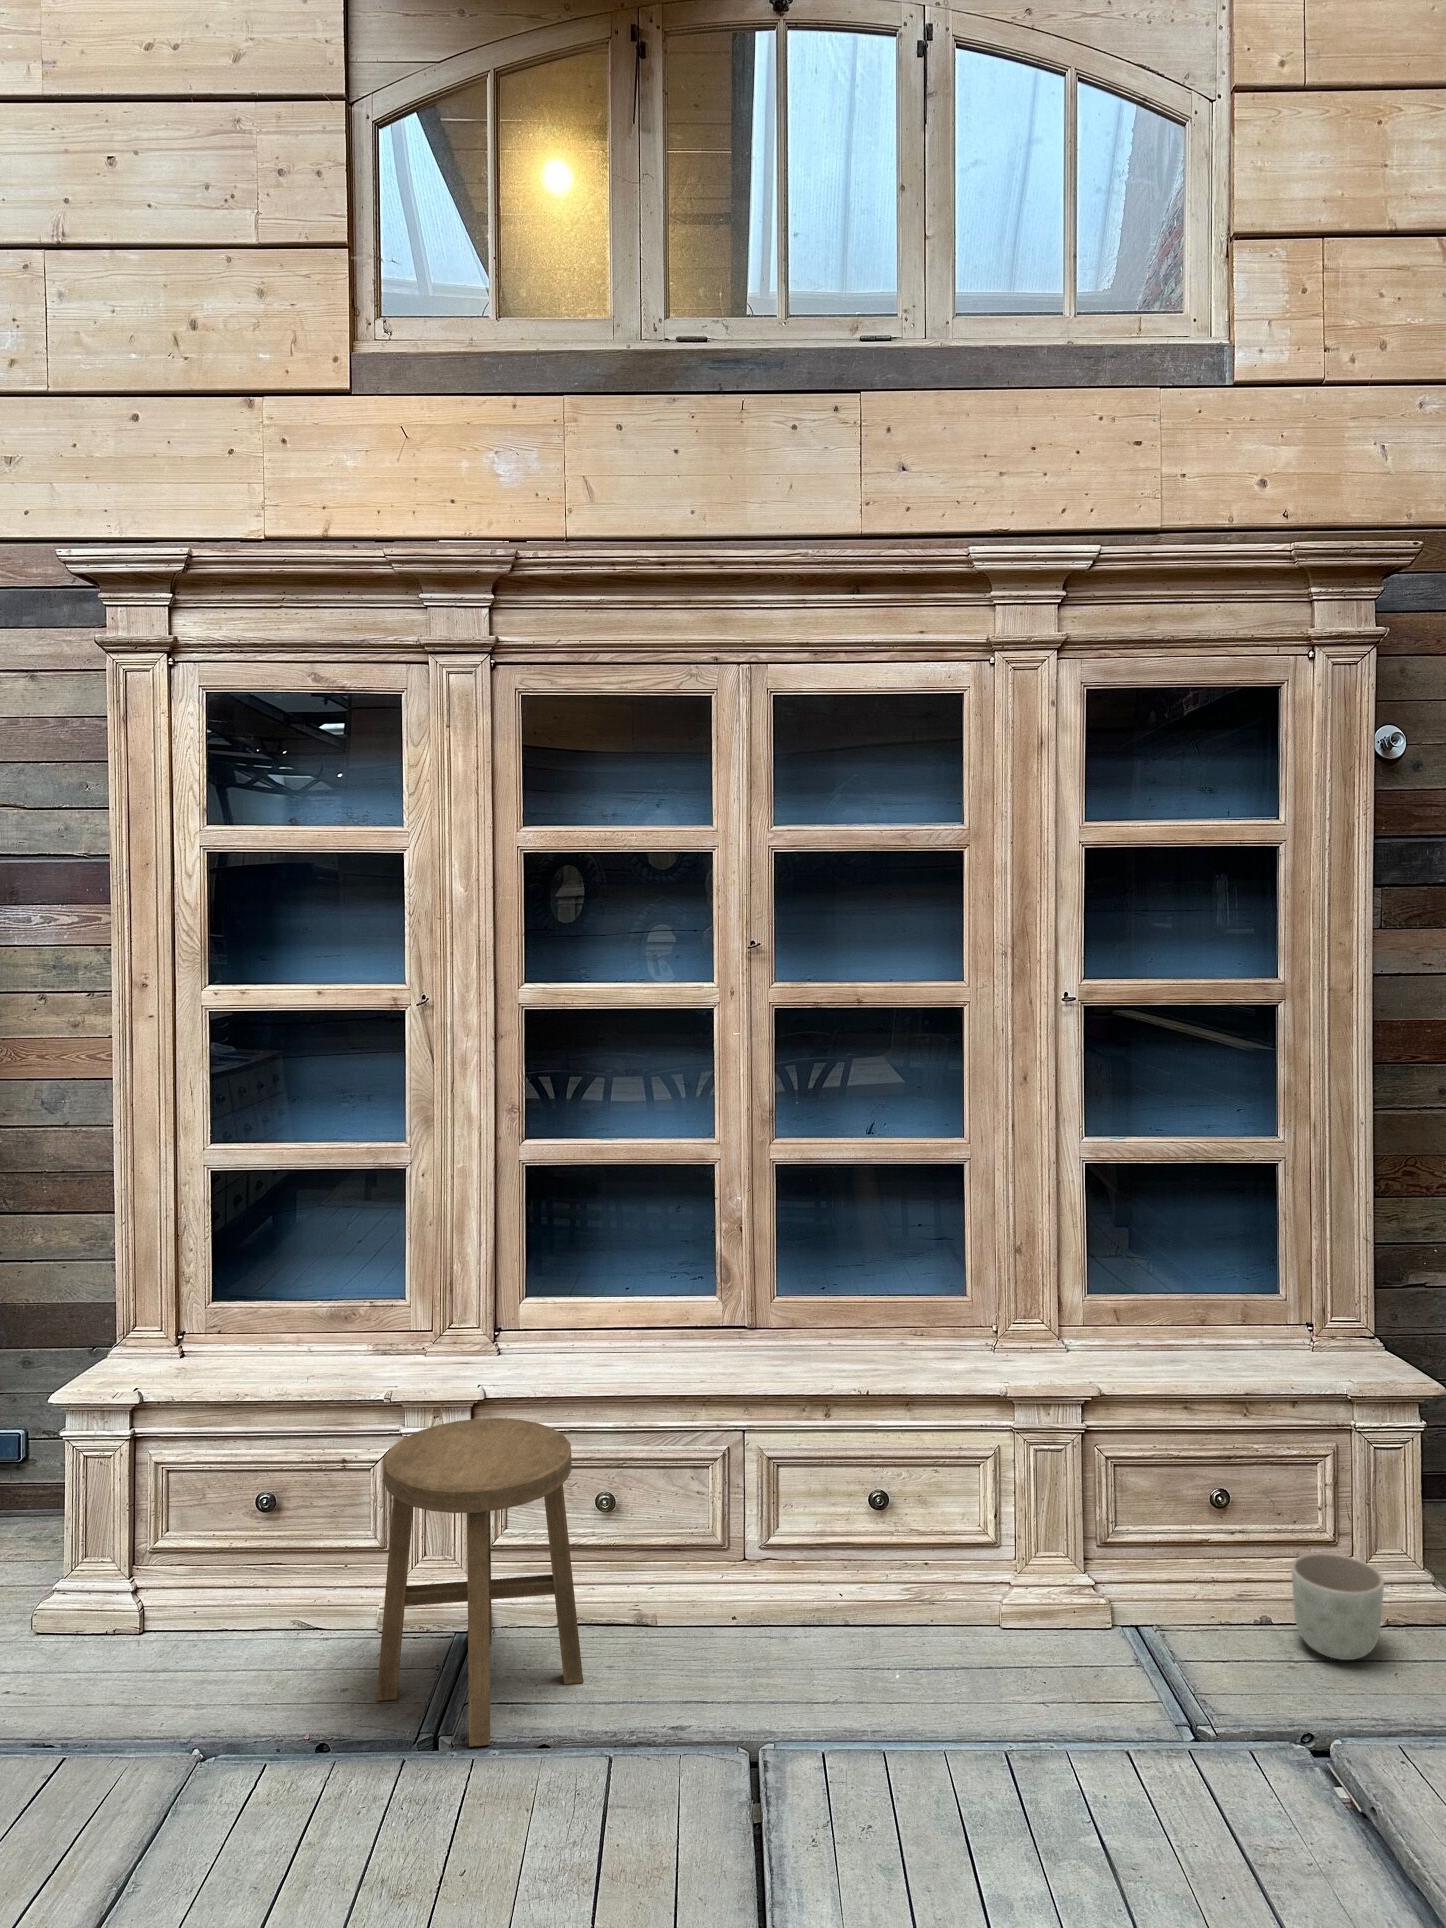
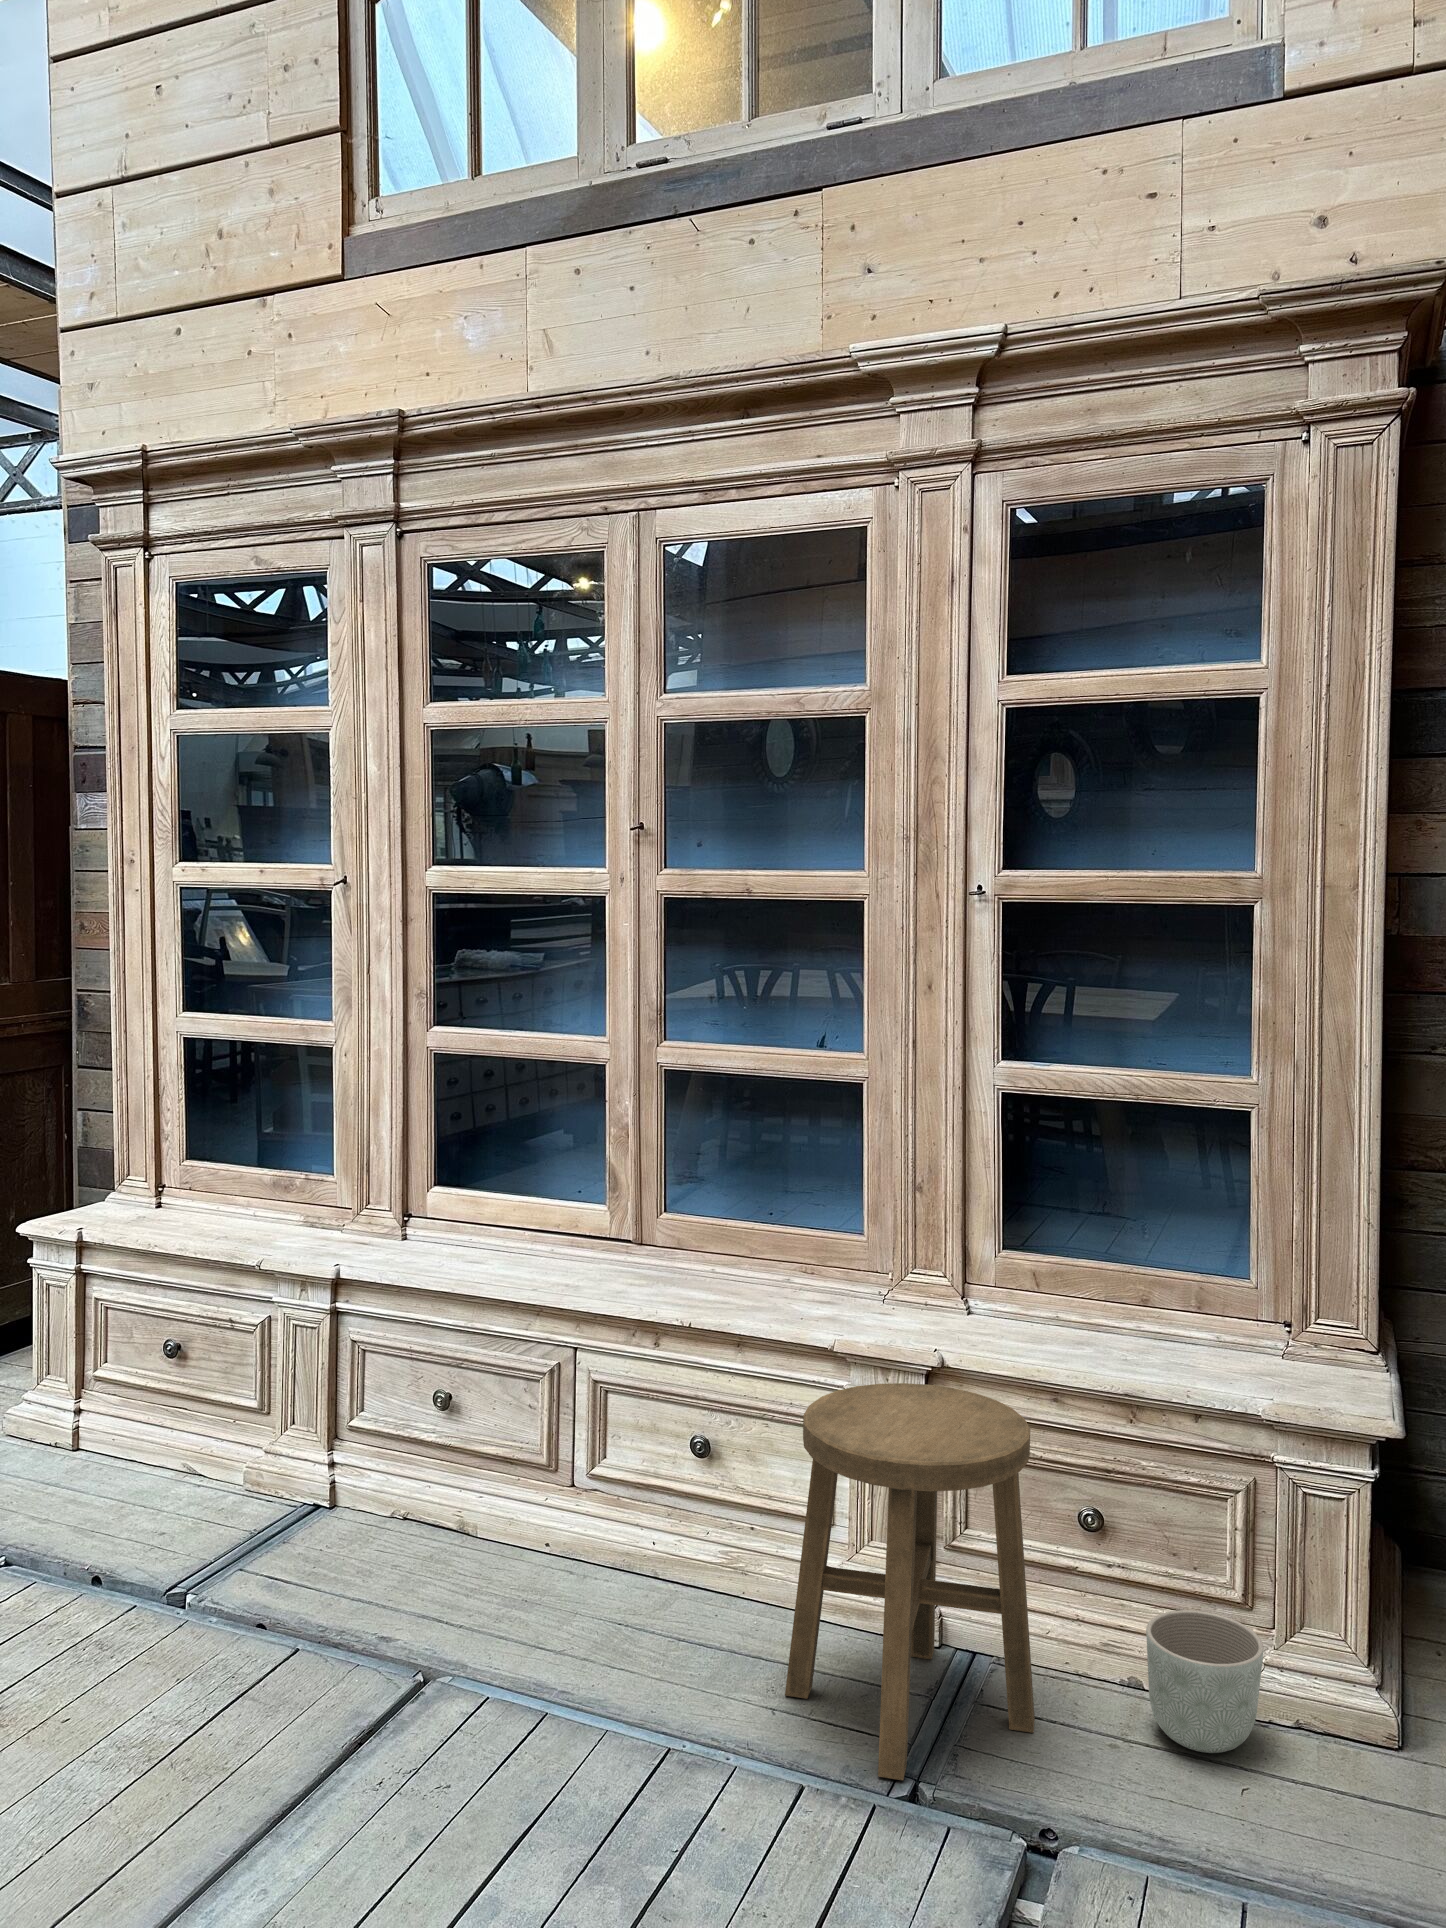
stool: present [376,1418,583,1747] -> present [785,1383,1035,1780]

